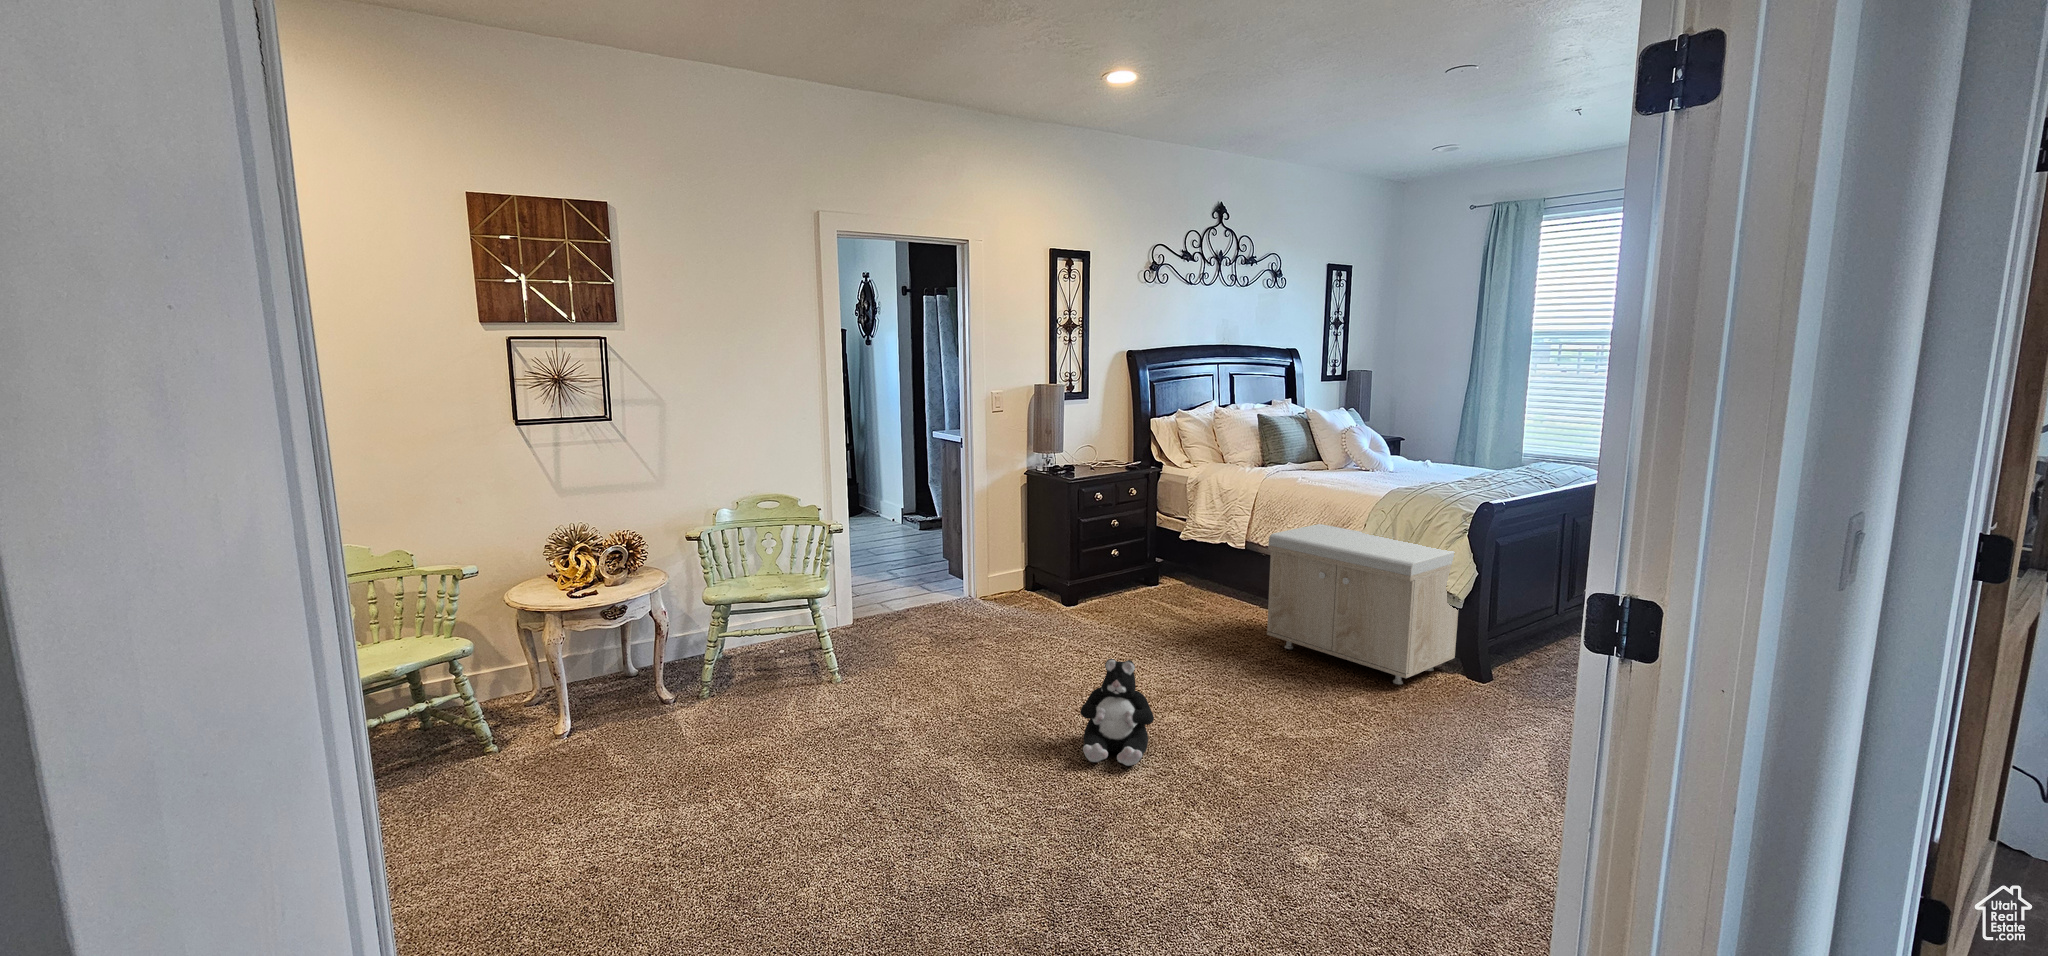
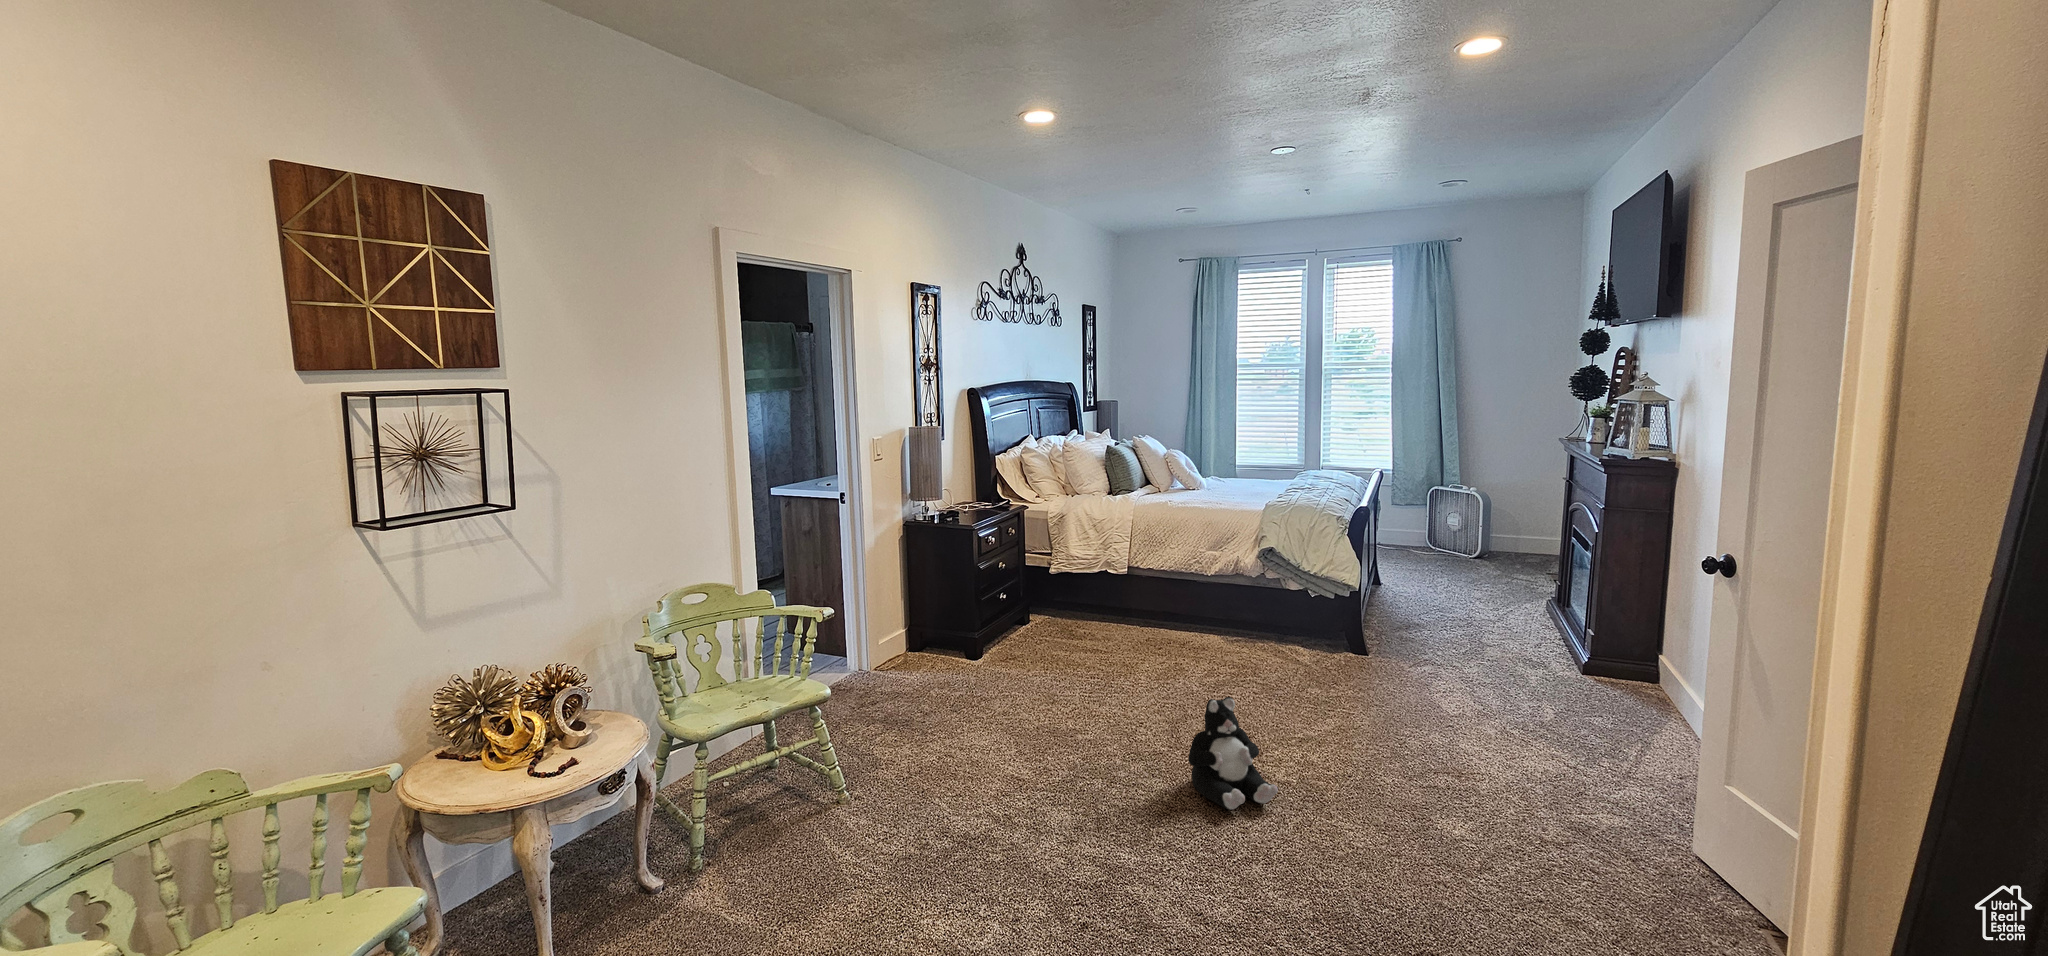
storage bench: present [1267,524,1458,684] -> none [1200,541,1355,672]

